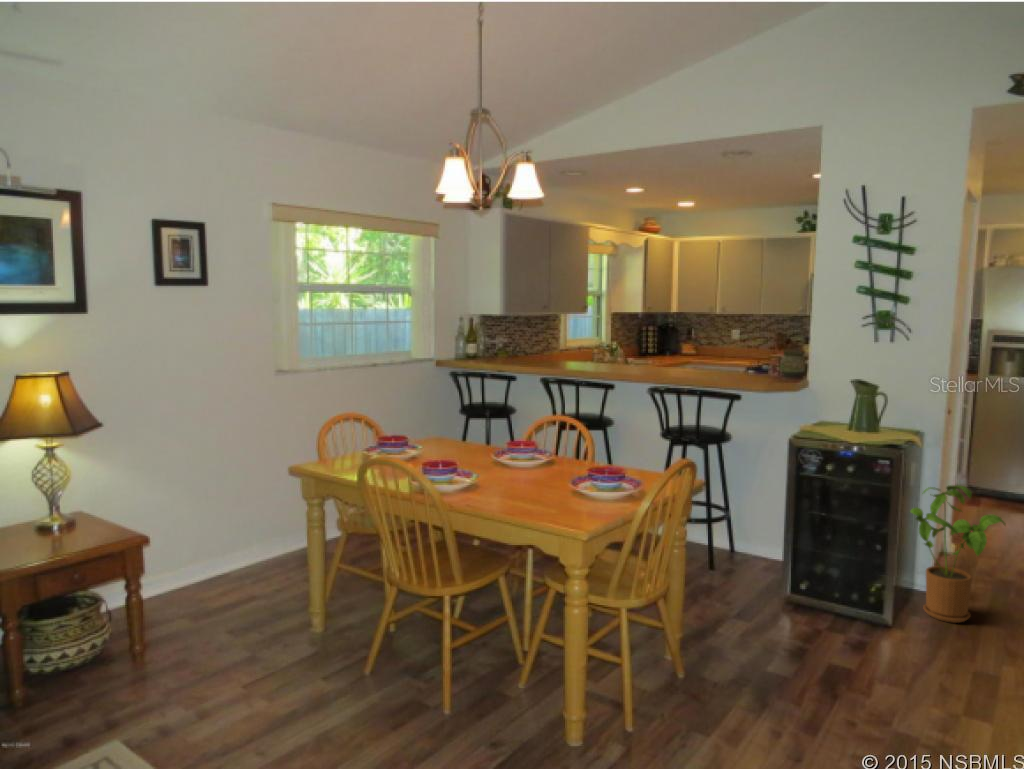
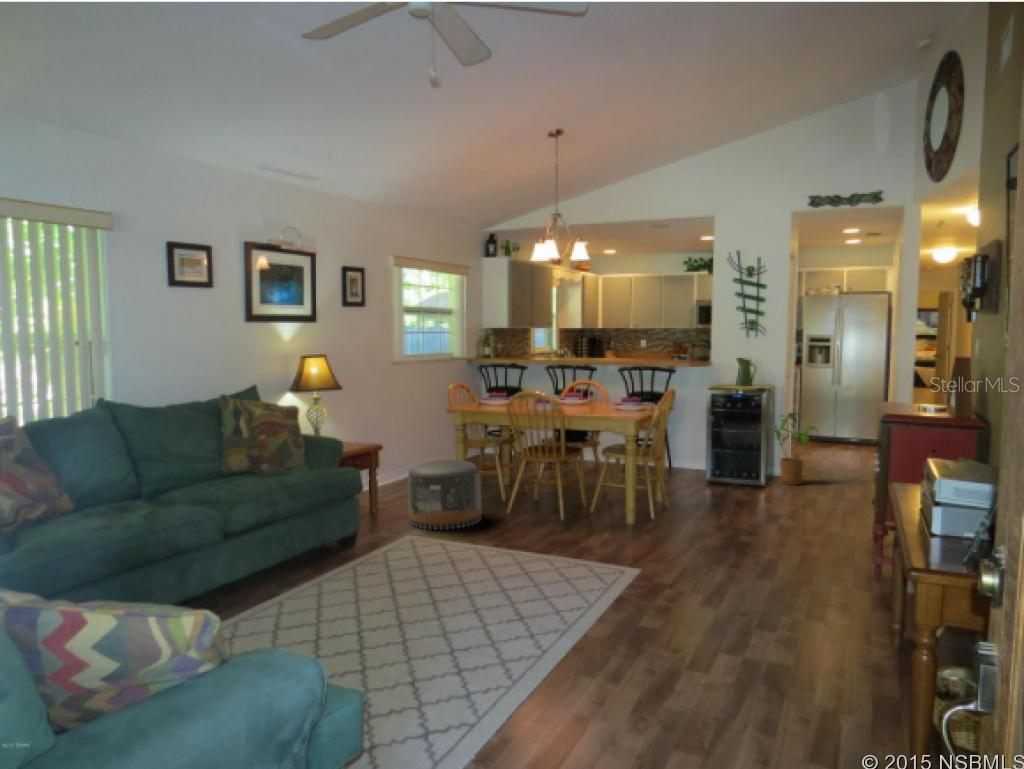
pouf: none [169,562,315,716] -> present [408,459,482,530]

